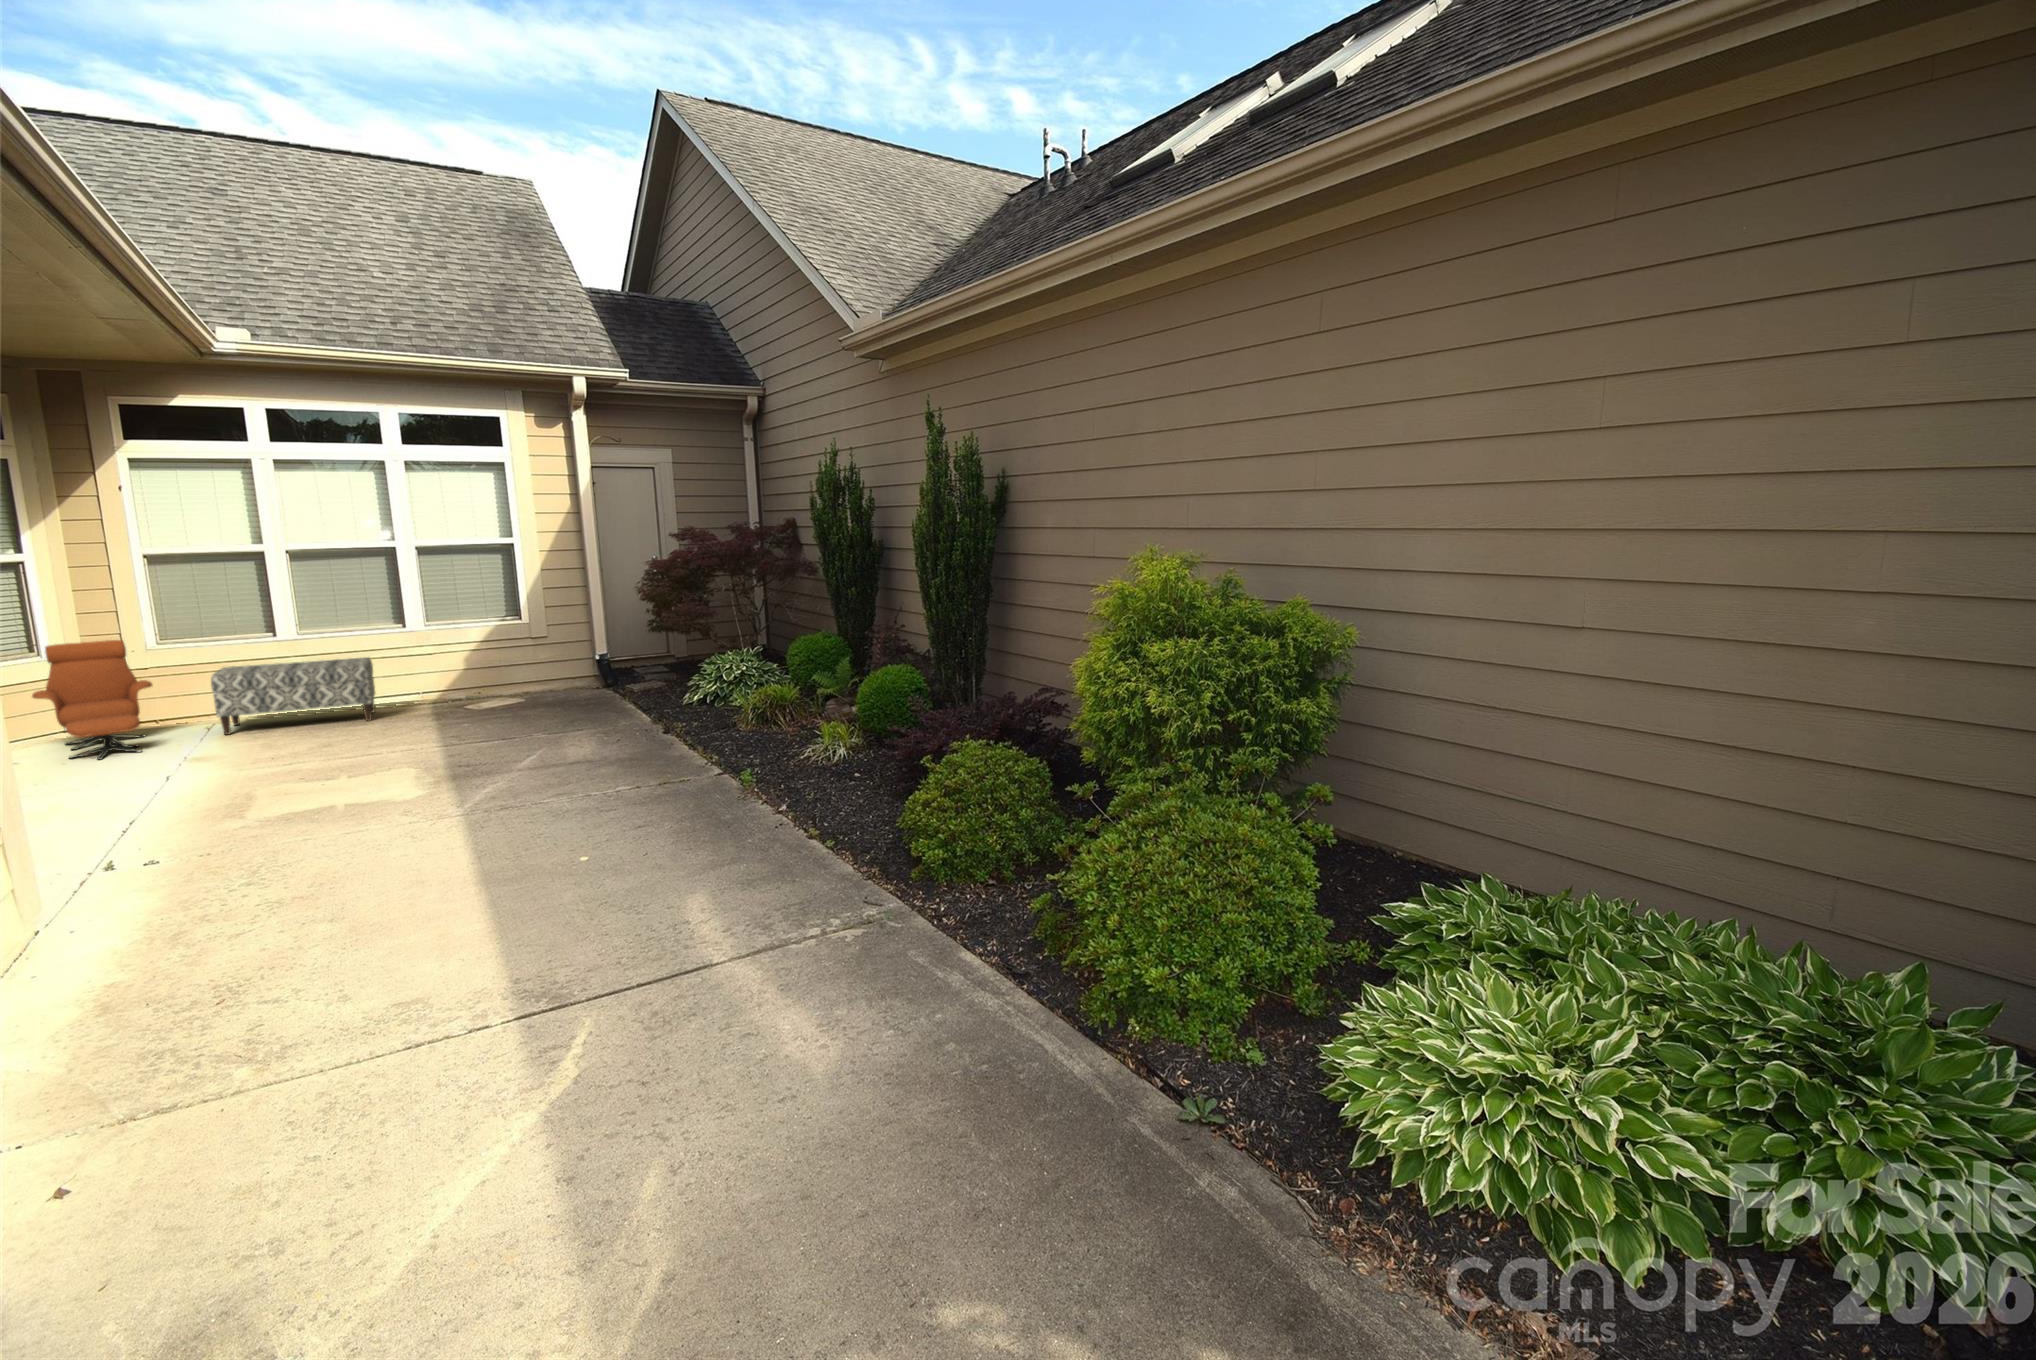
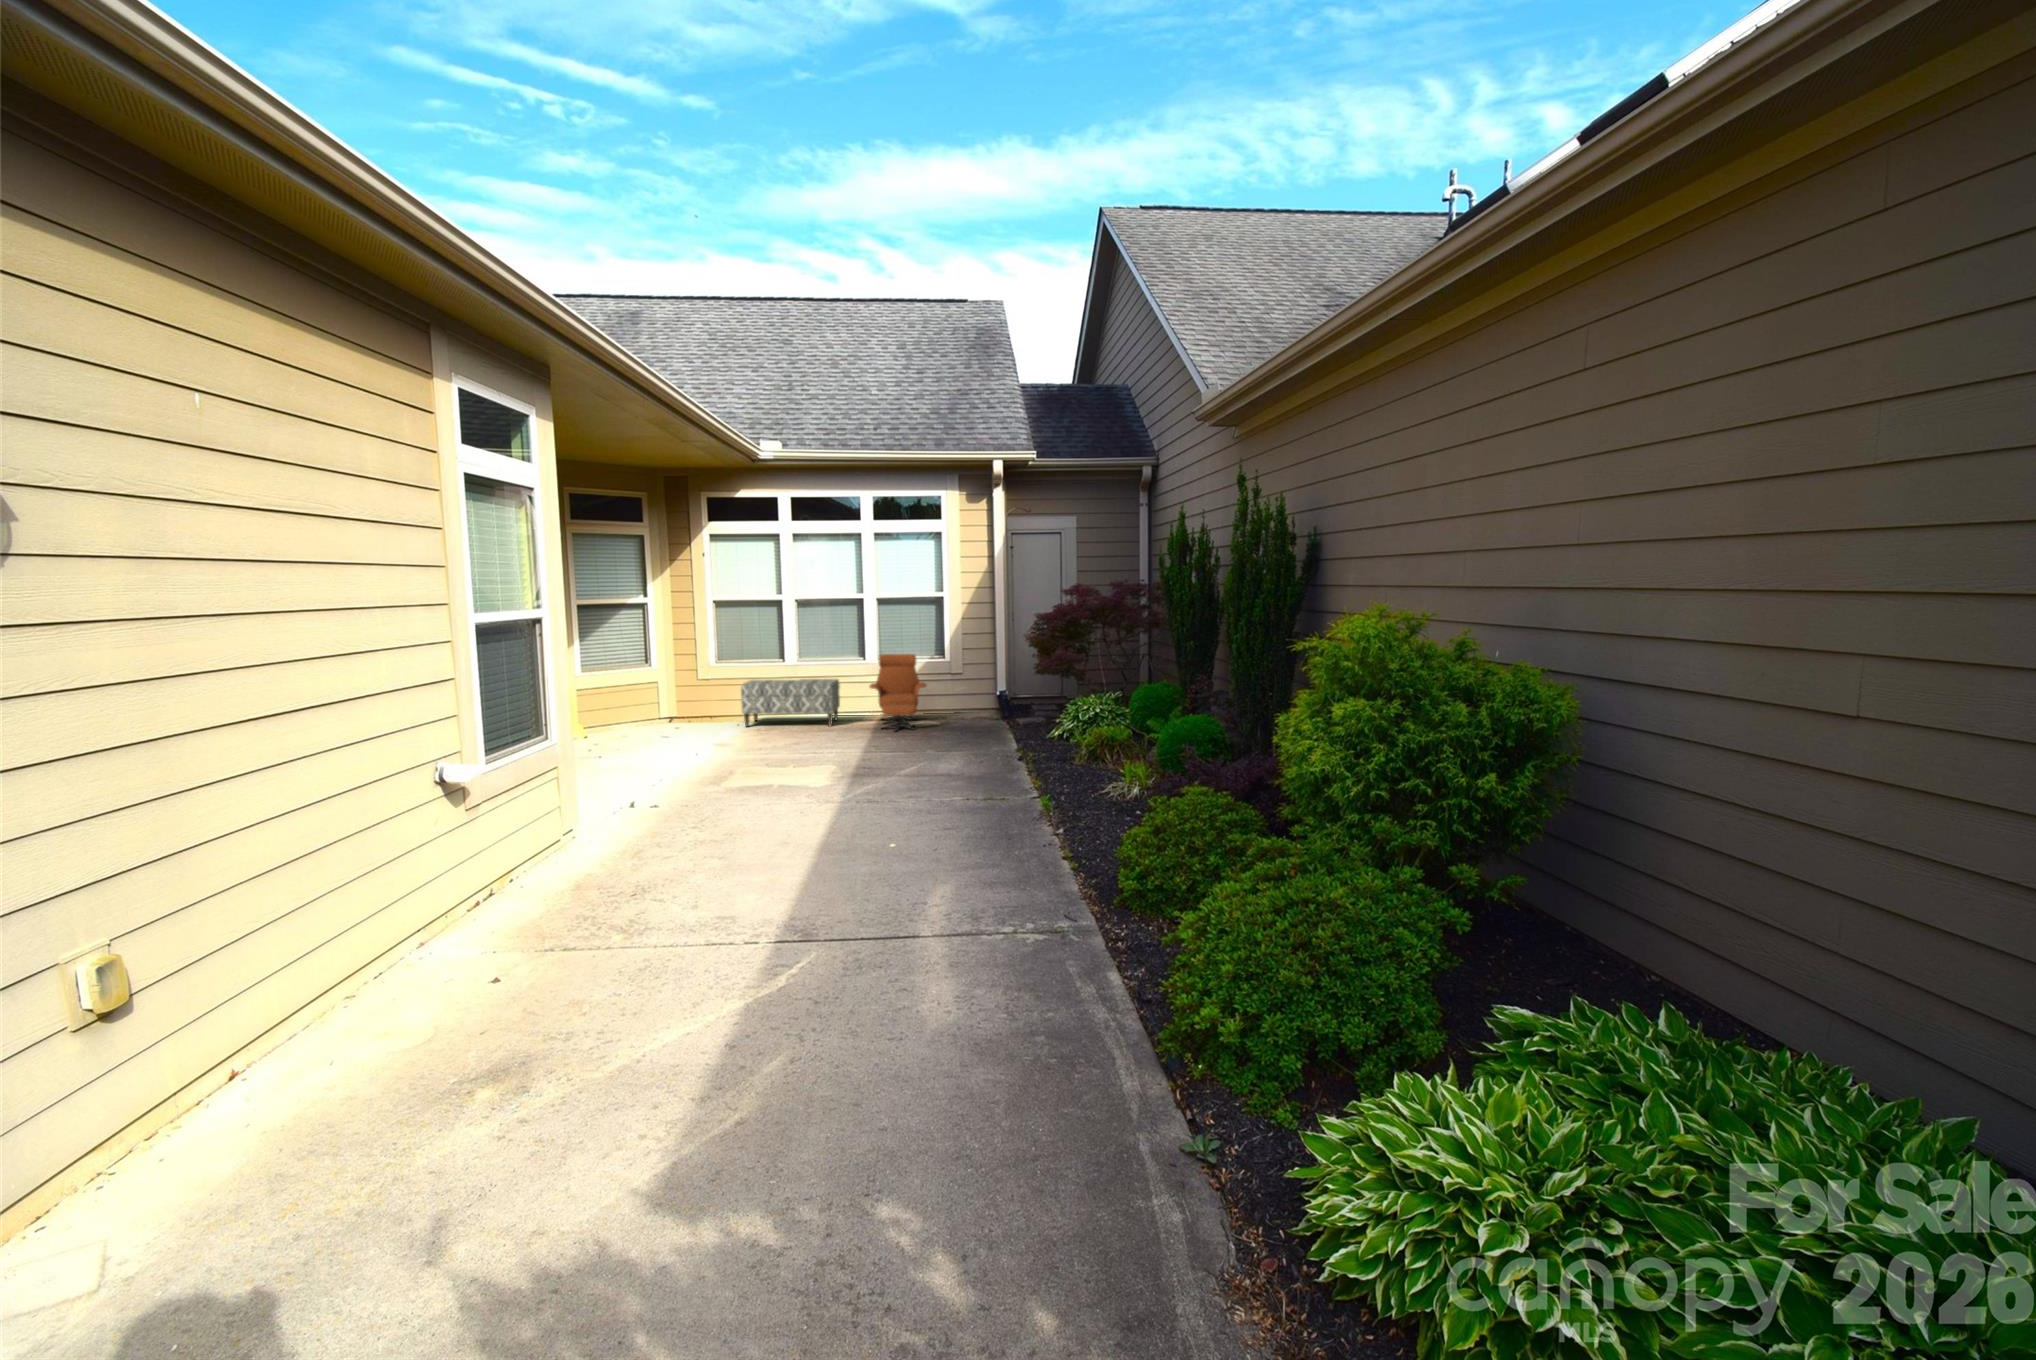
lounge chair: present [32,640,152,760] -> present [870,654,926,731]

